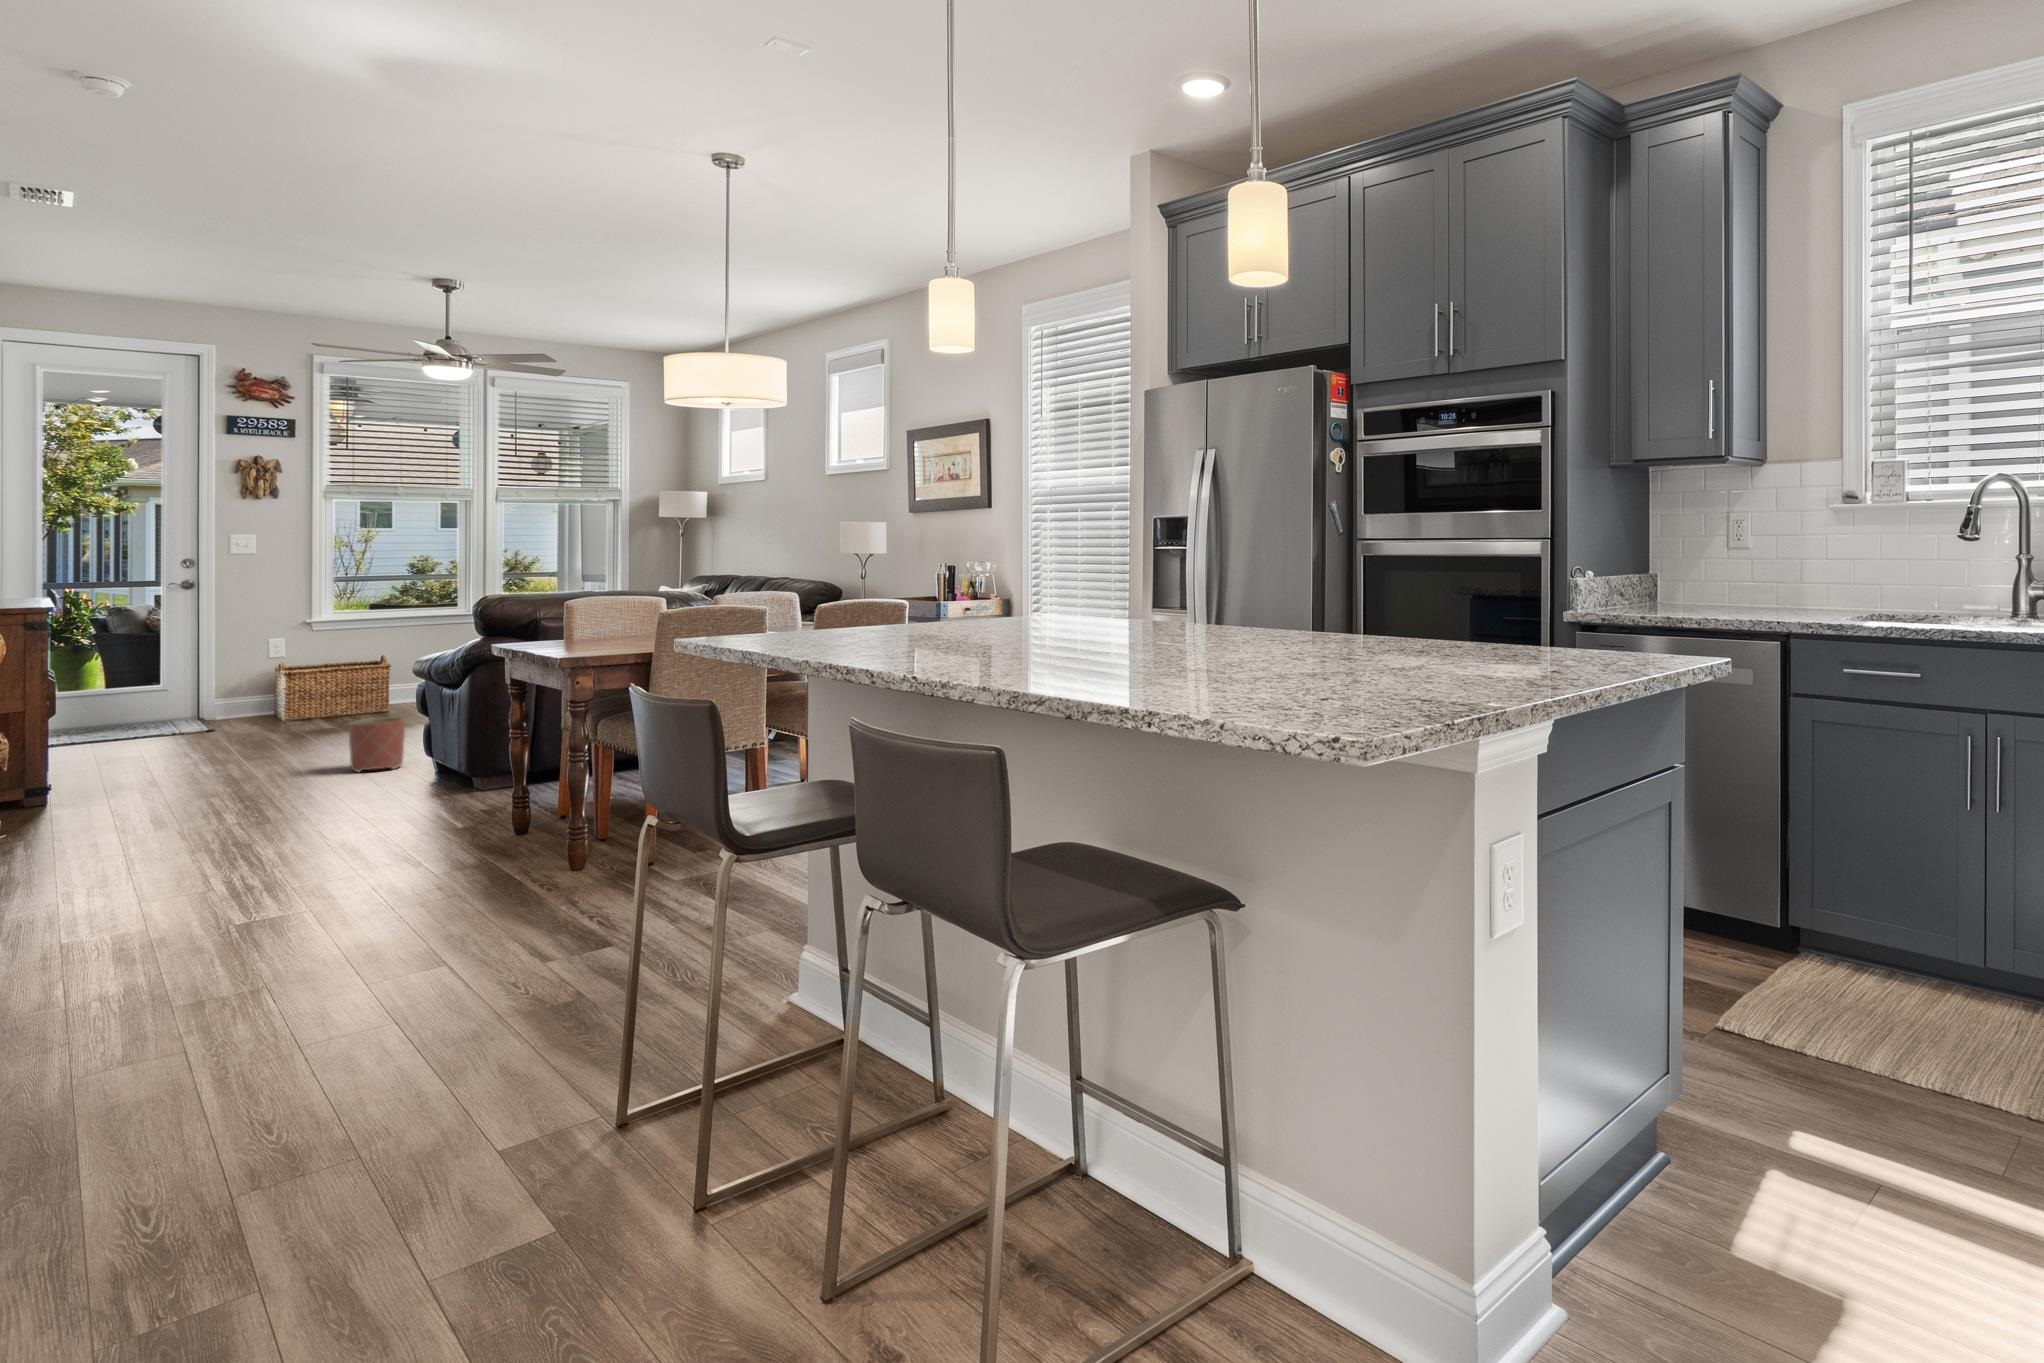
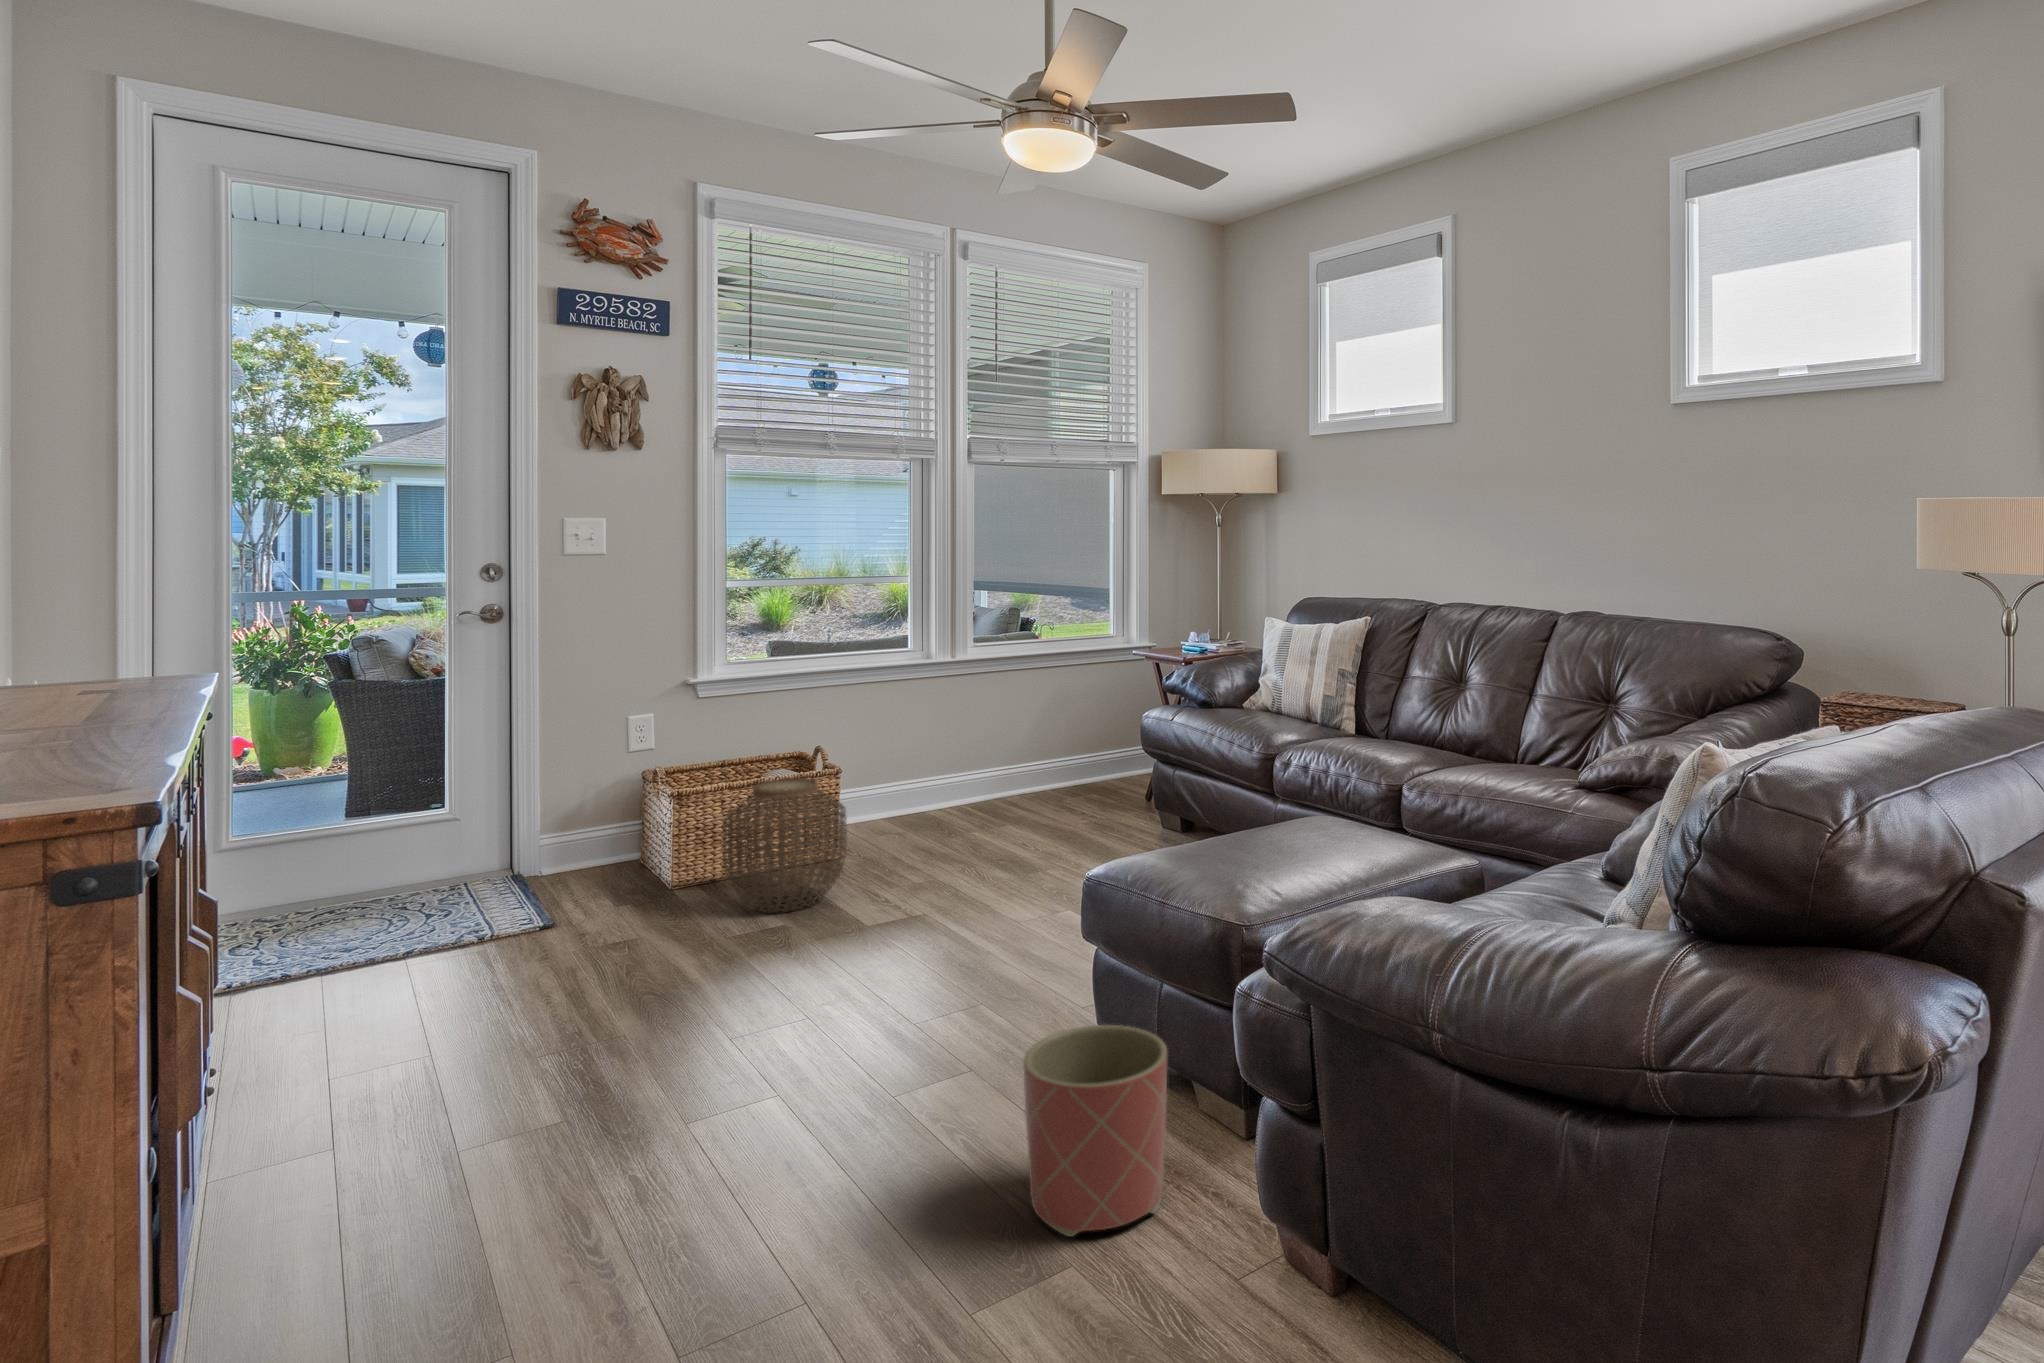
woven basket: none [303,665,372,726] -> present [723,778,847,913]

